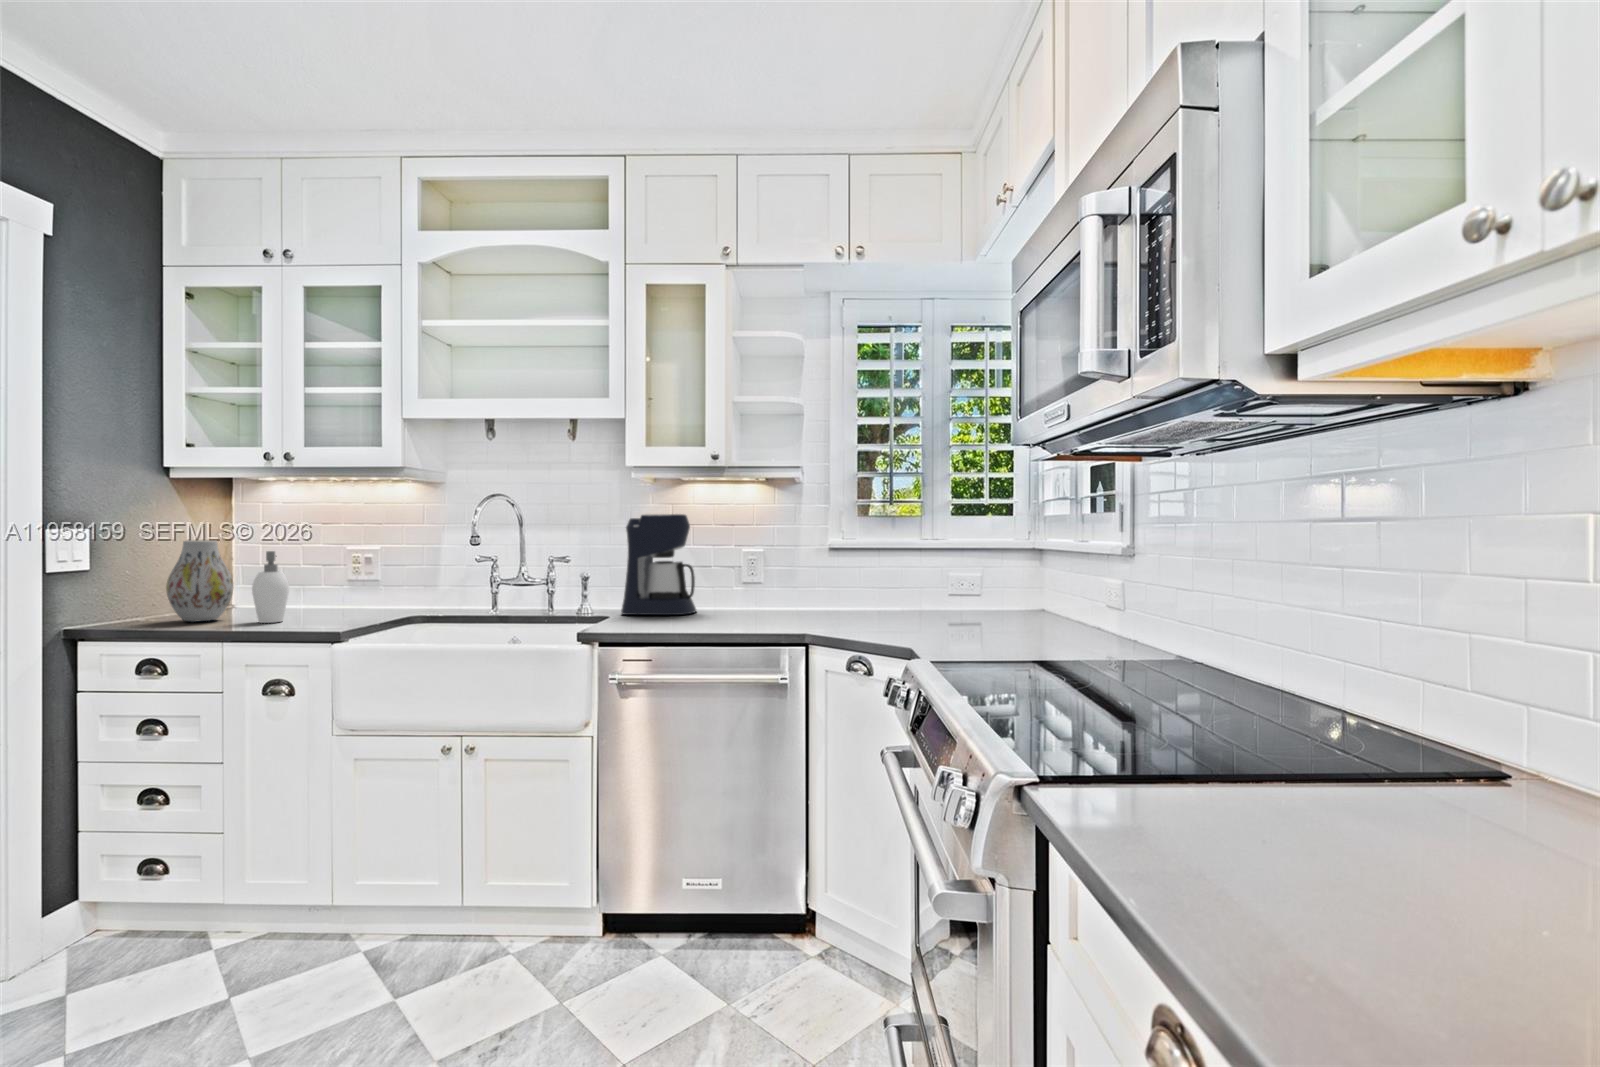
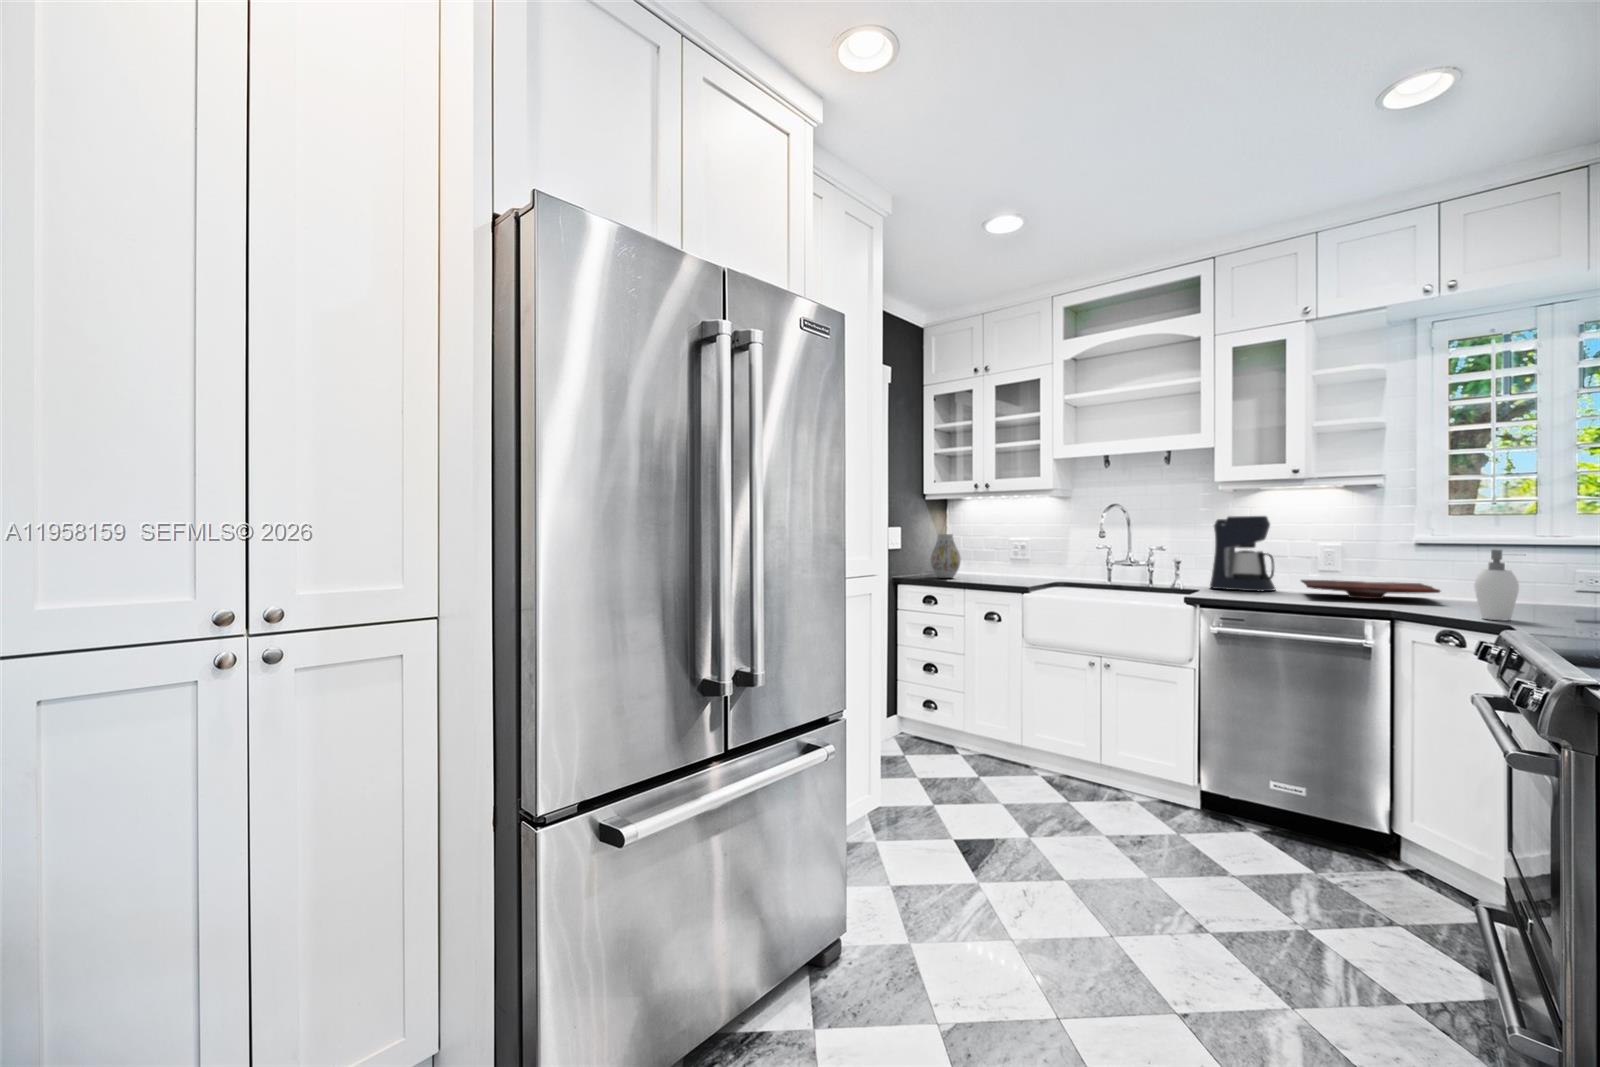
soap dispenser: present [252,551,289,623] -> present [1474,549,1519,620]
cutting board: none [721,596,851,618] -> present [1301,580,1440,599]

